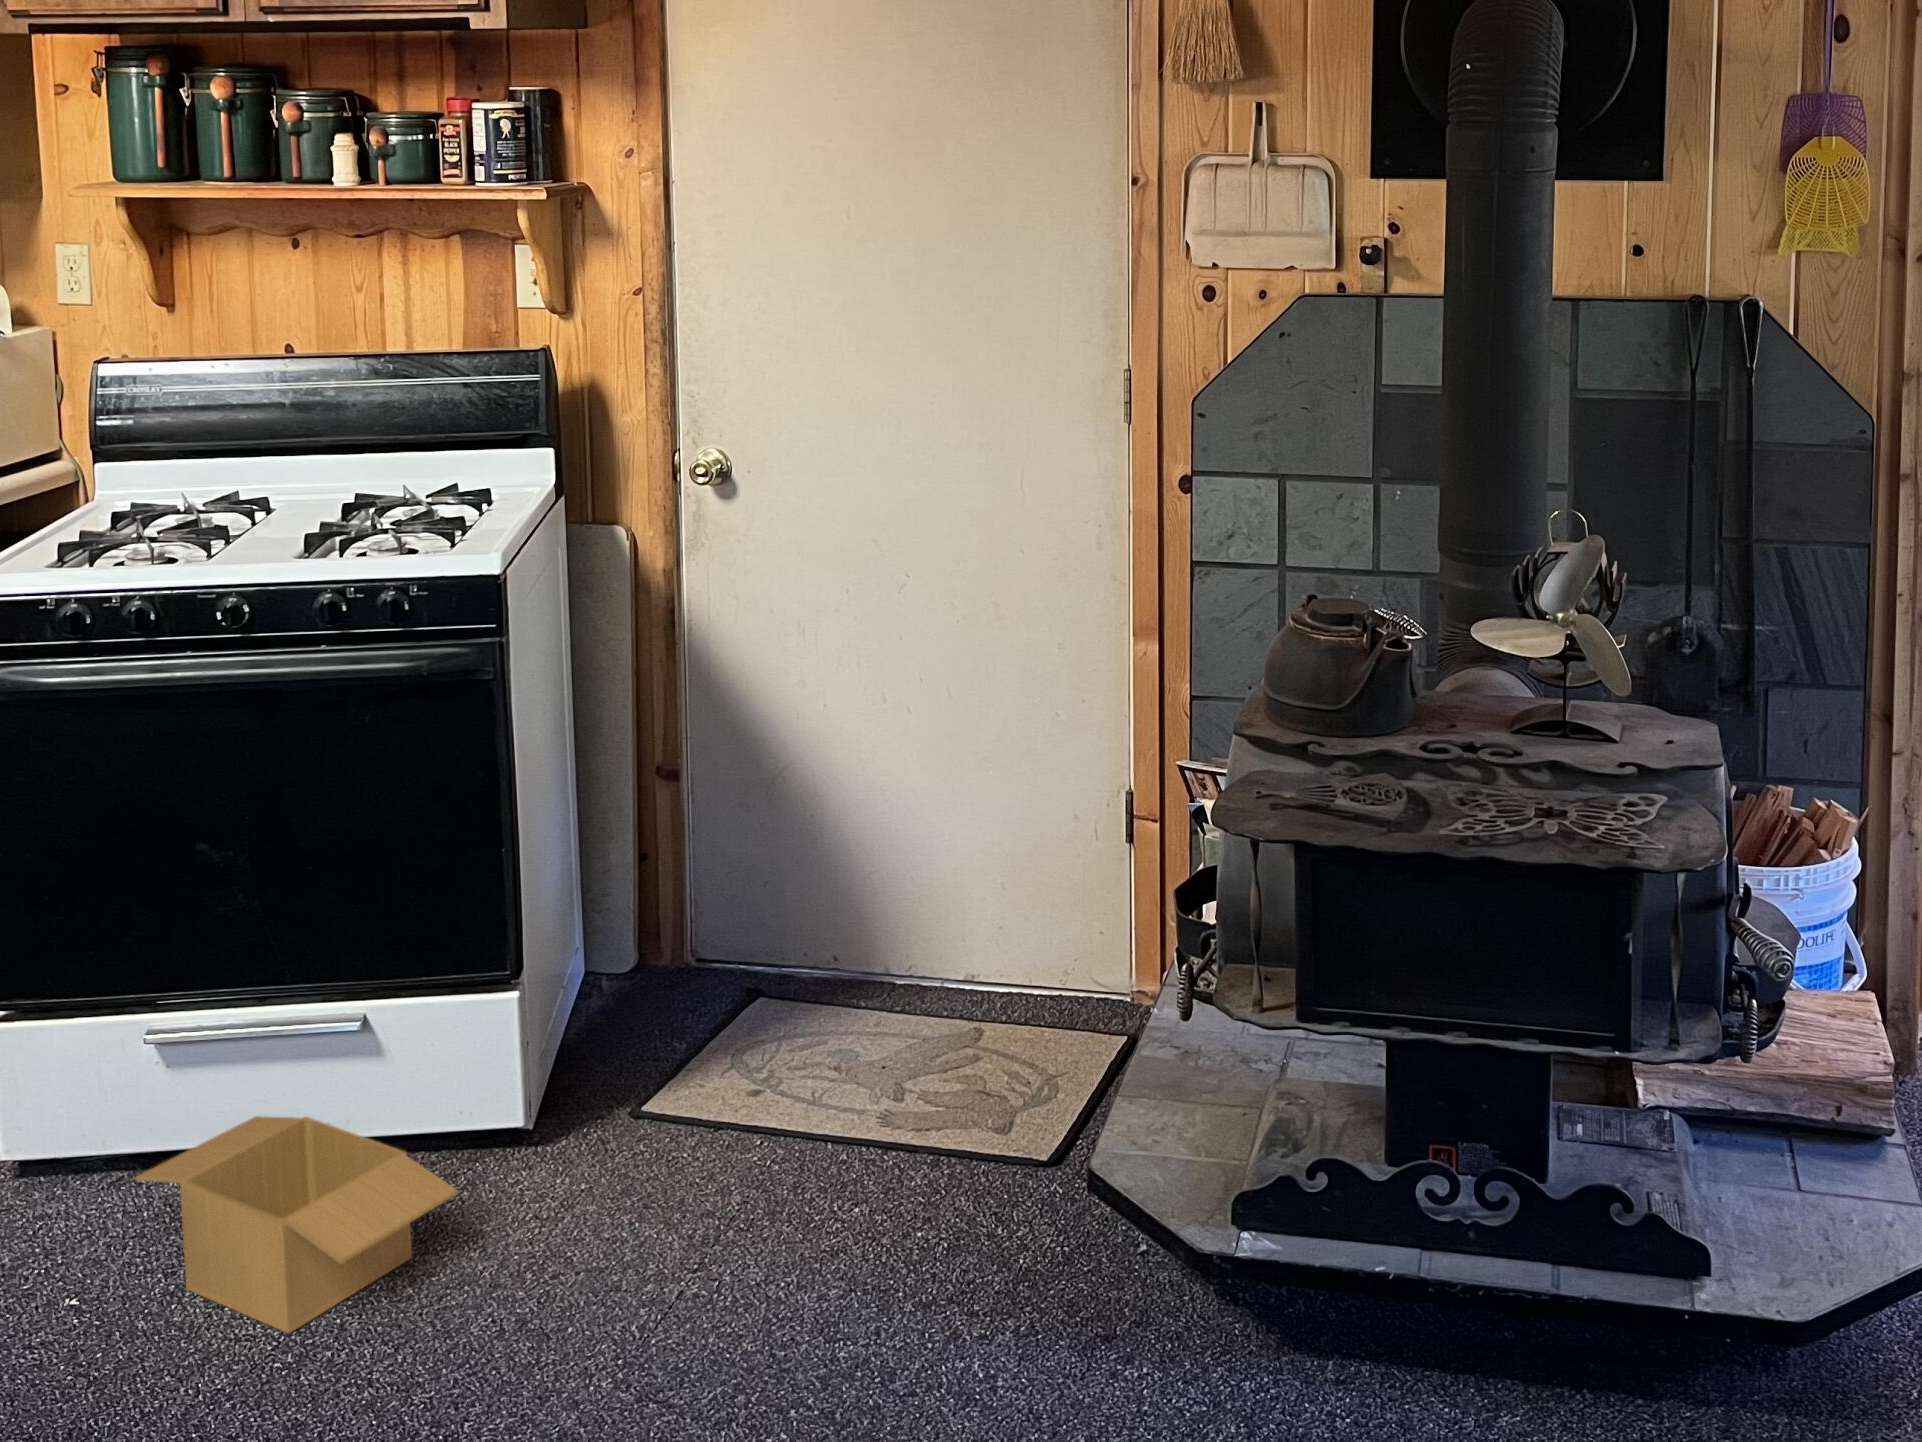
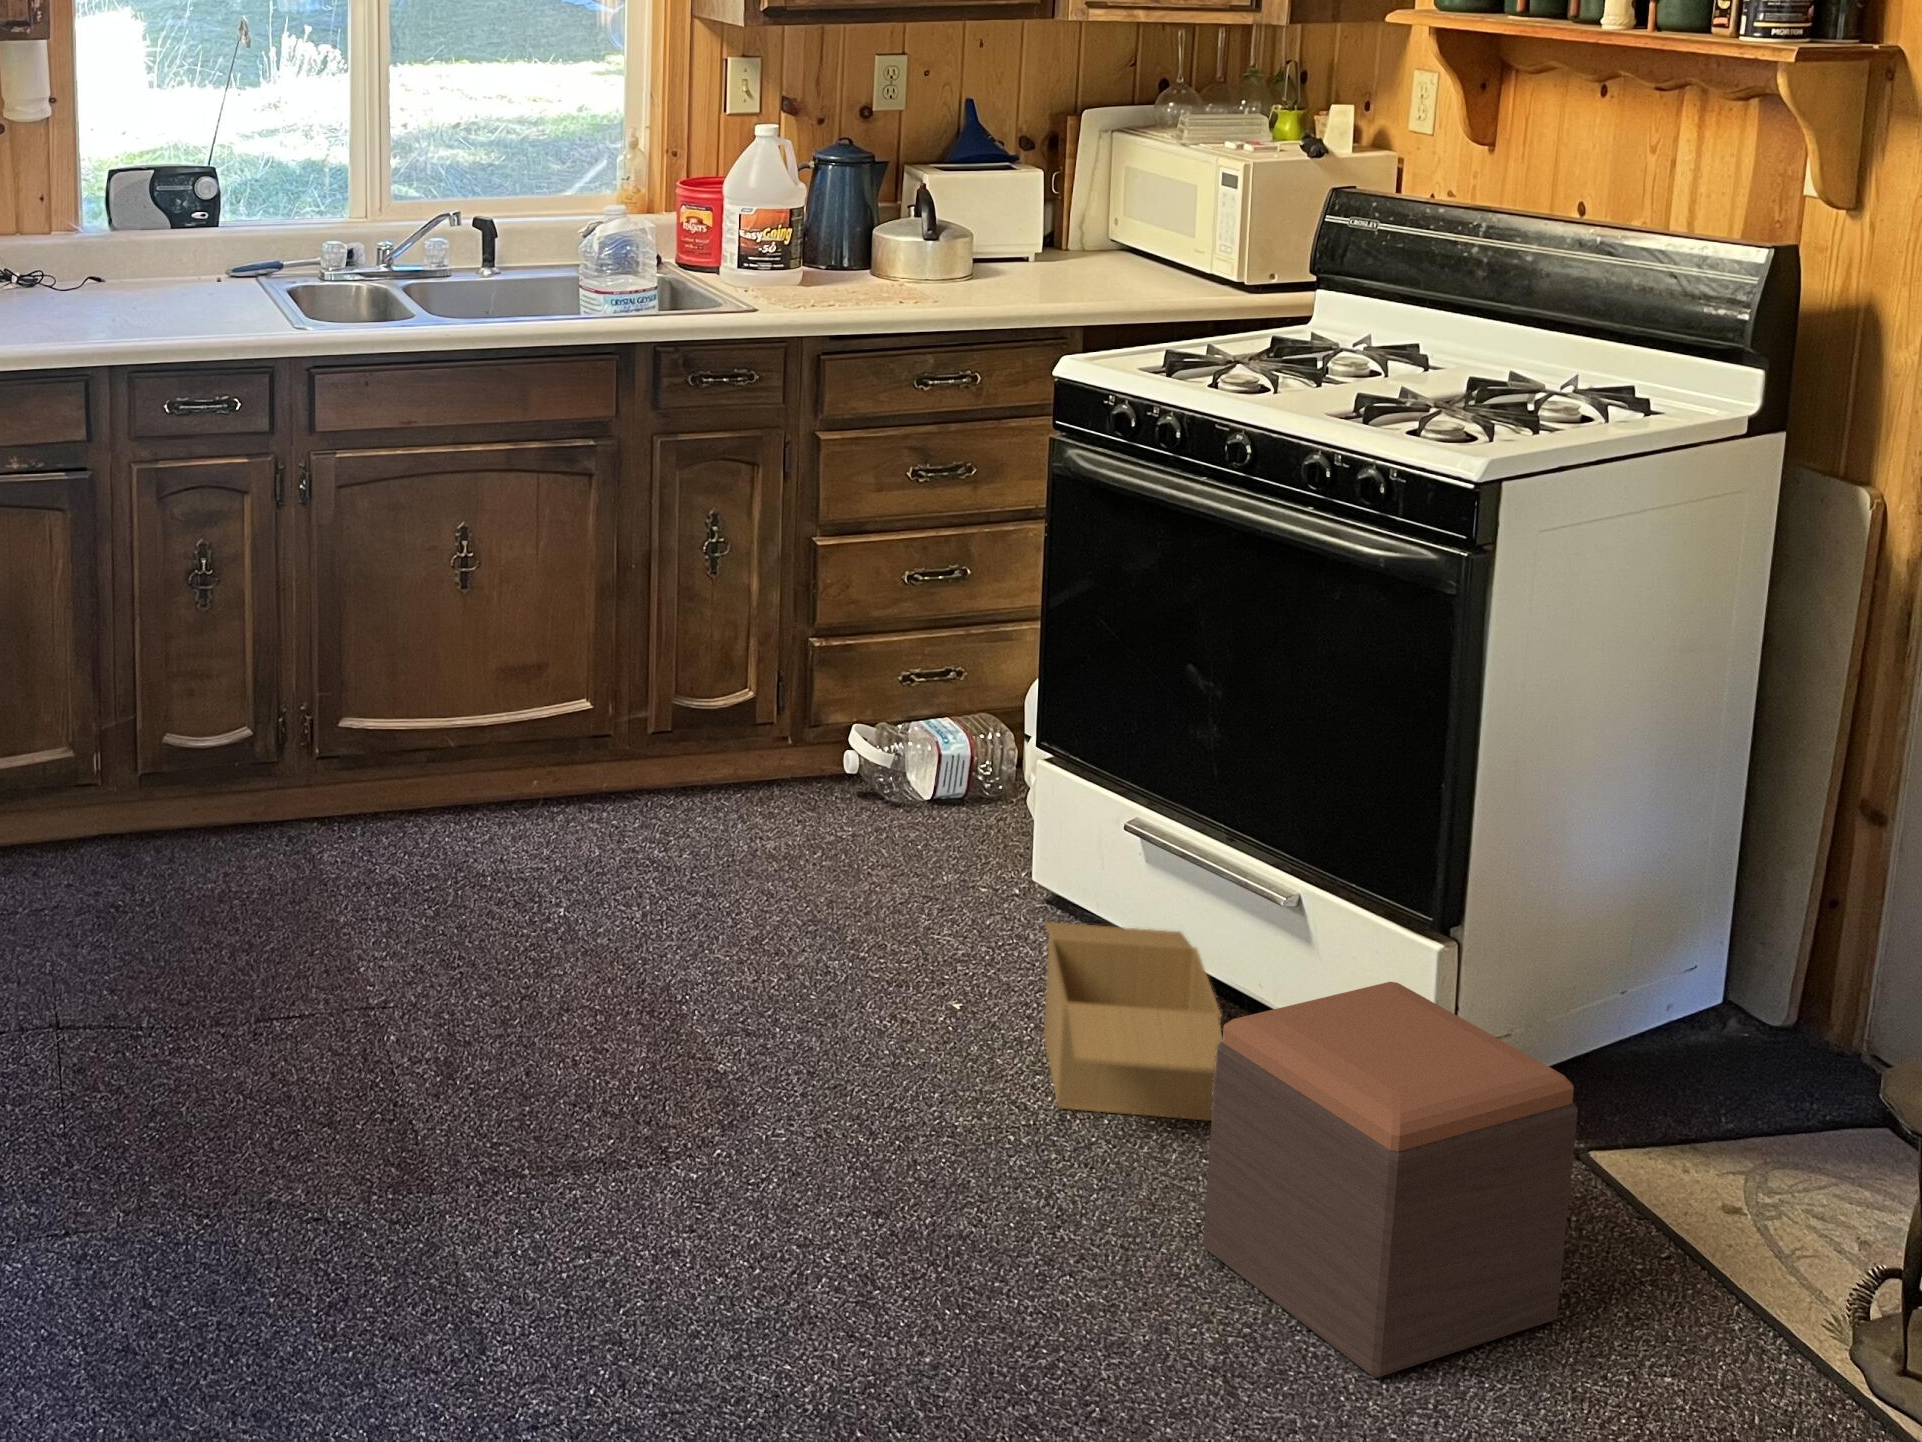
footstool: none [533,1023,786,1348] -> present [1203,982,1578,1378]

